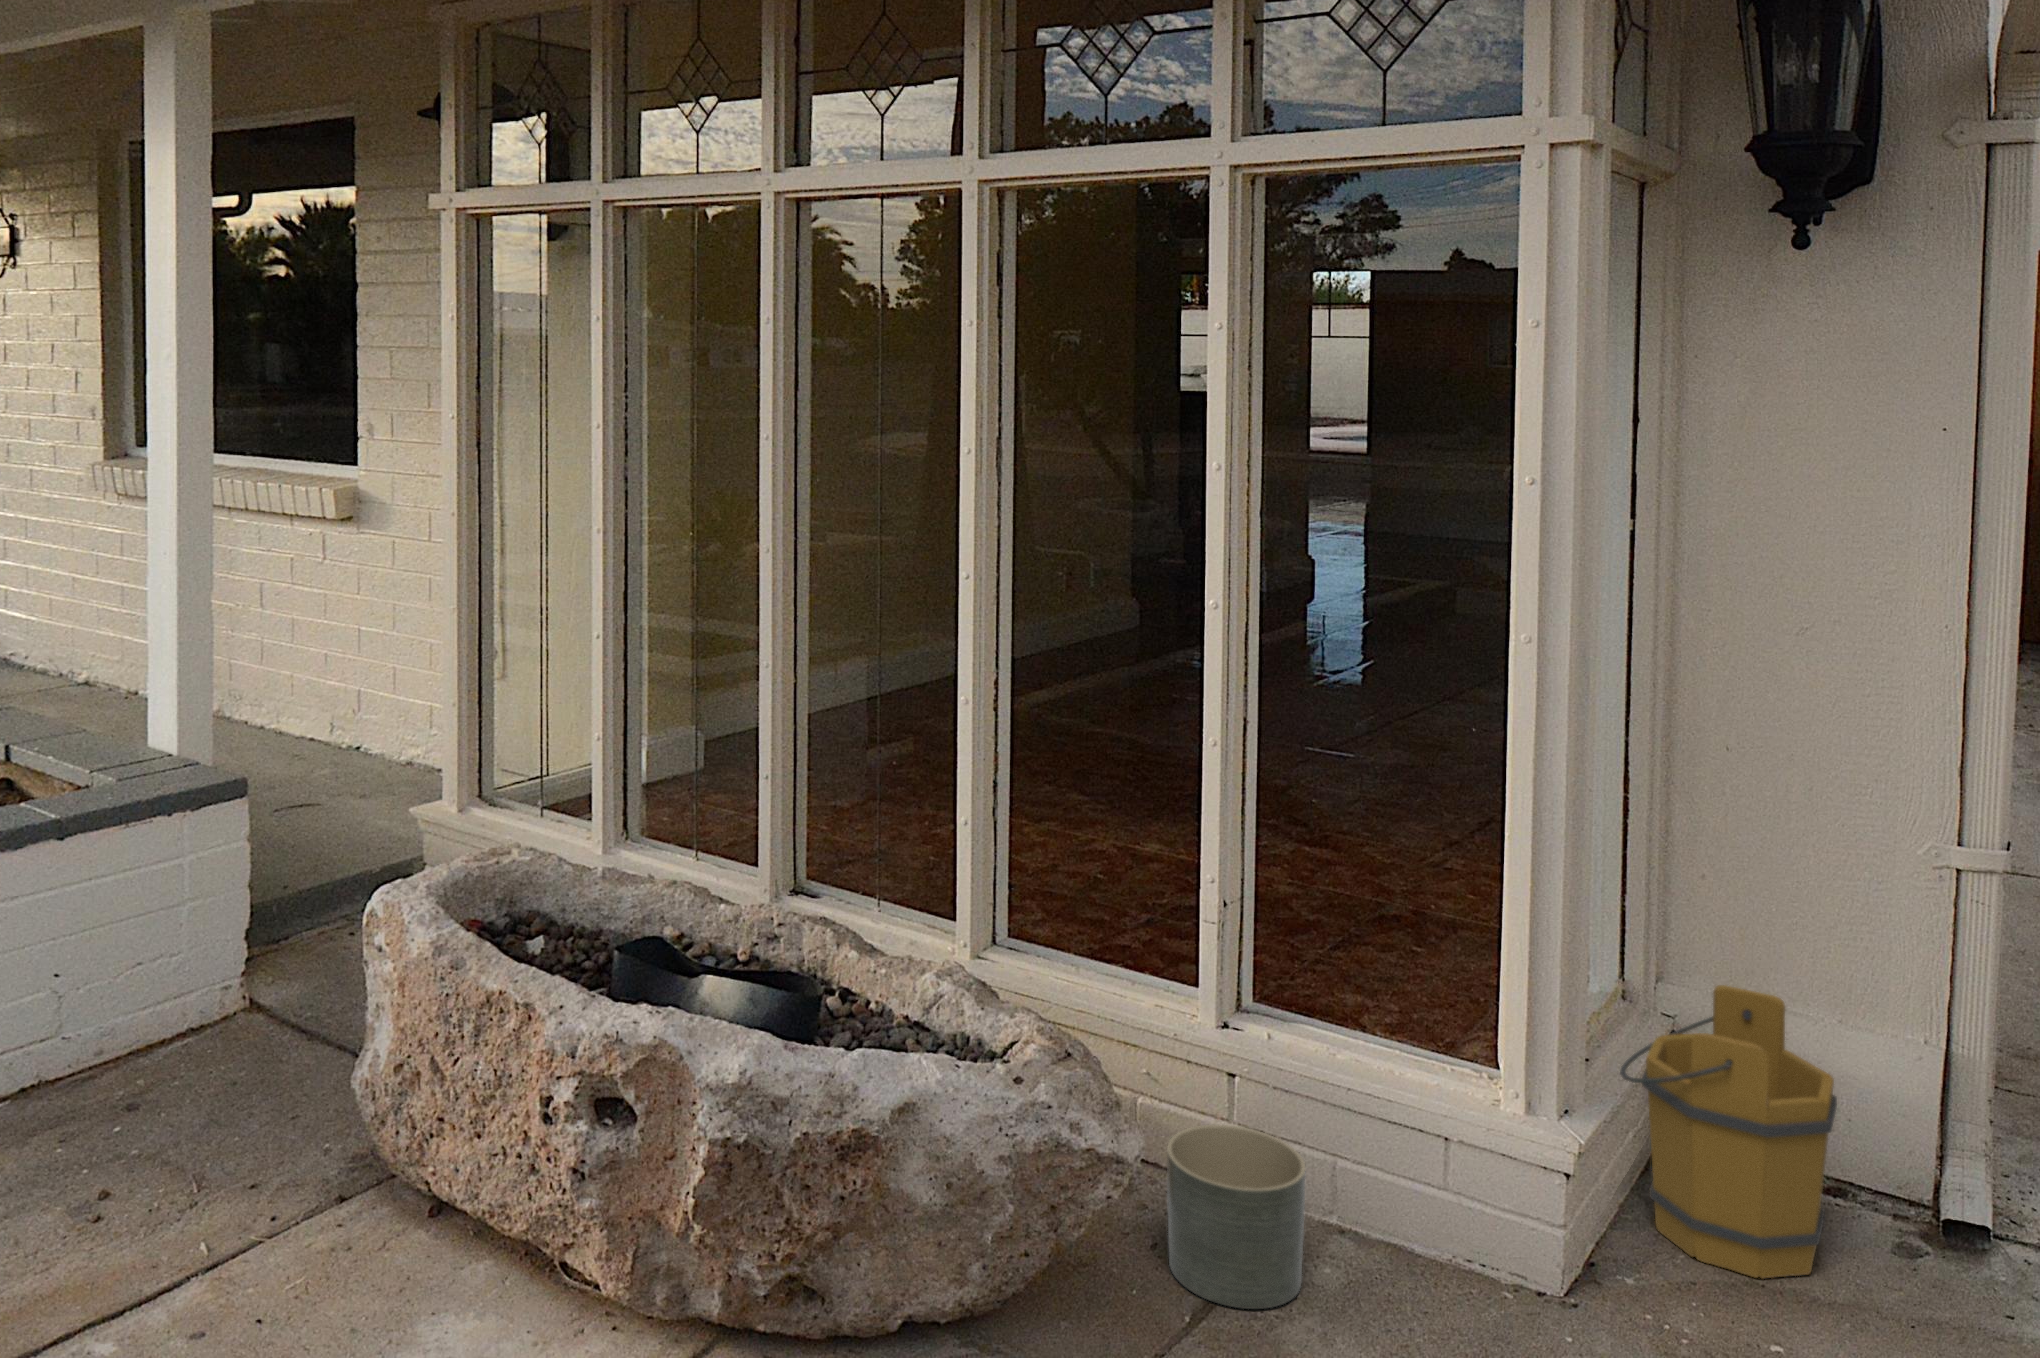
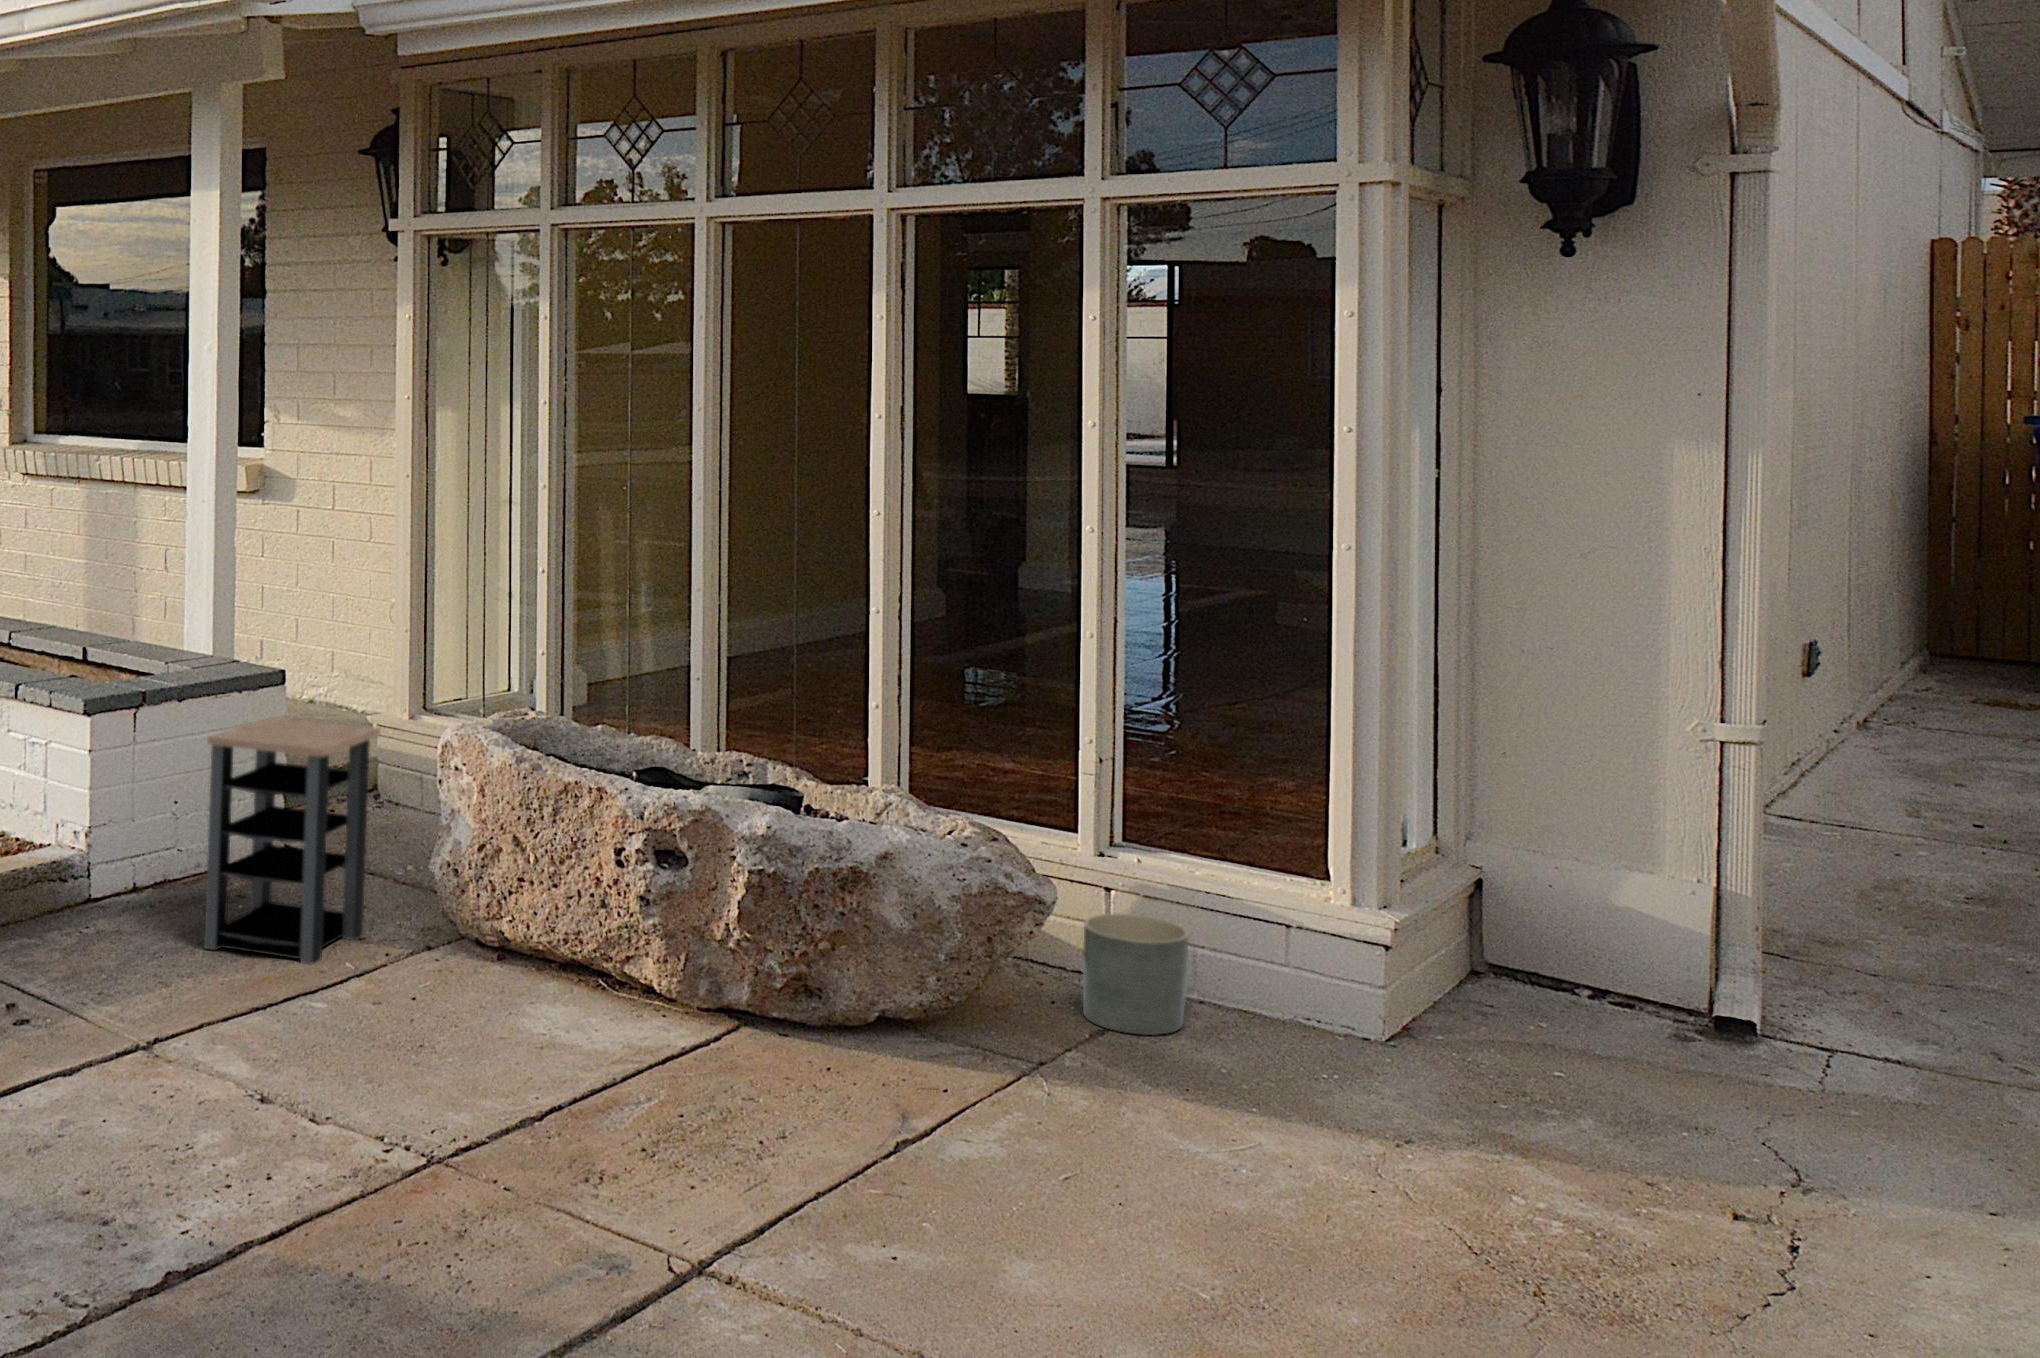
side table: none [49,869,279,1208] -> present [204,717,380,964]
bucket: present [1620,985,1837,1278] -> none [1441,829,1601,1037]

